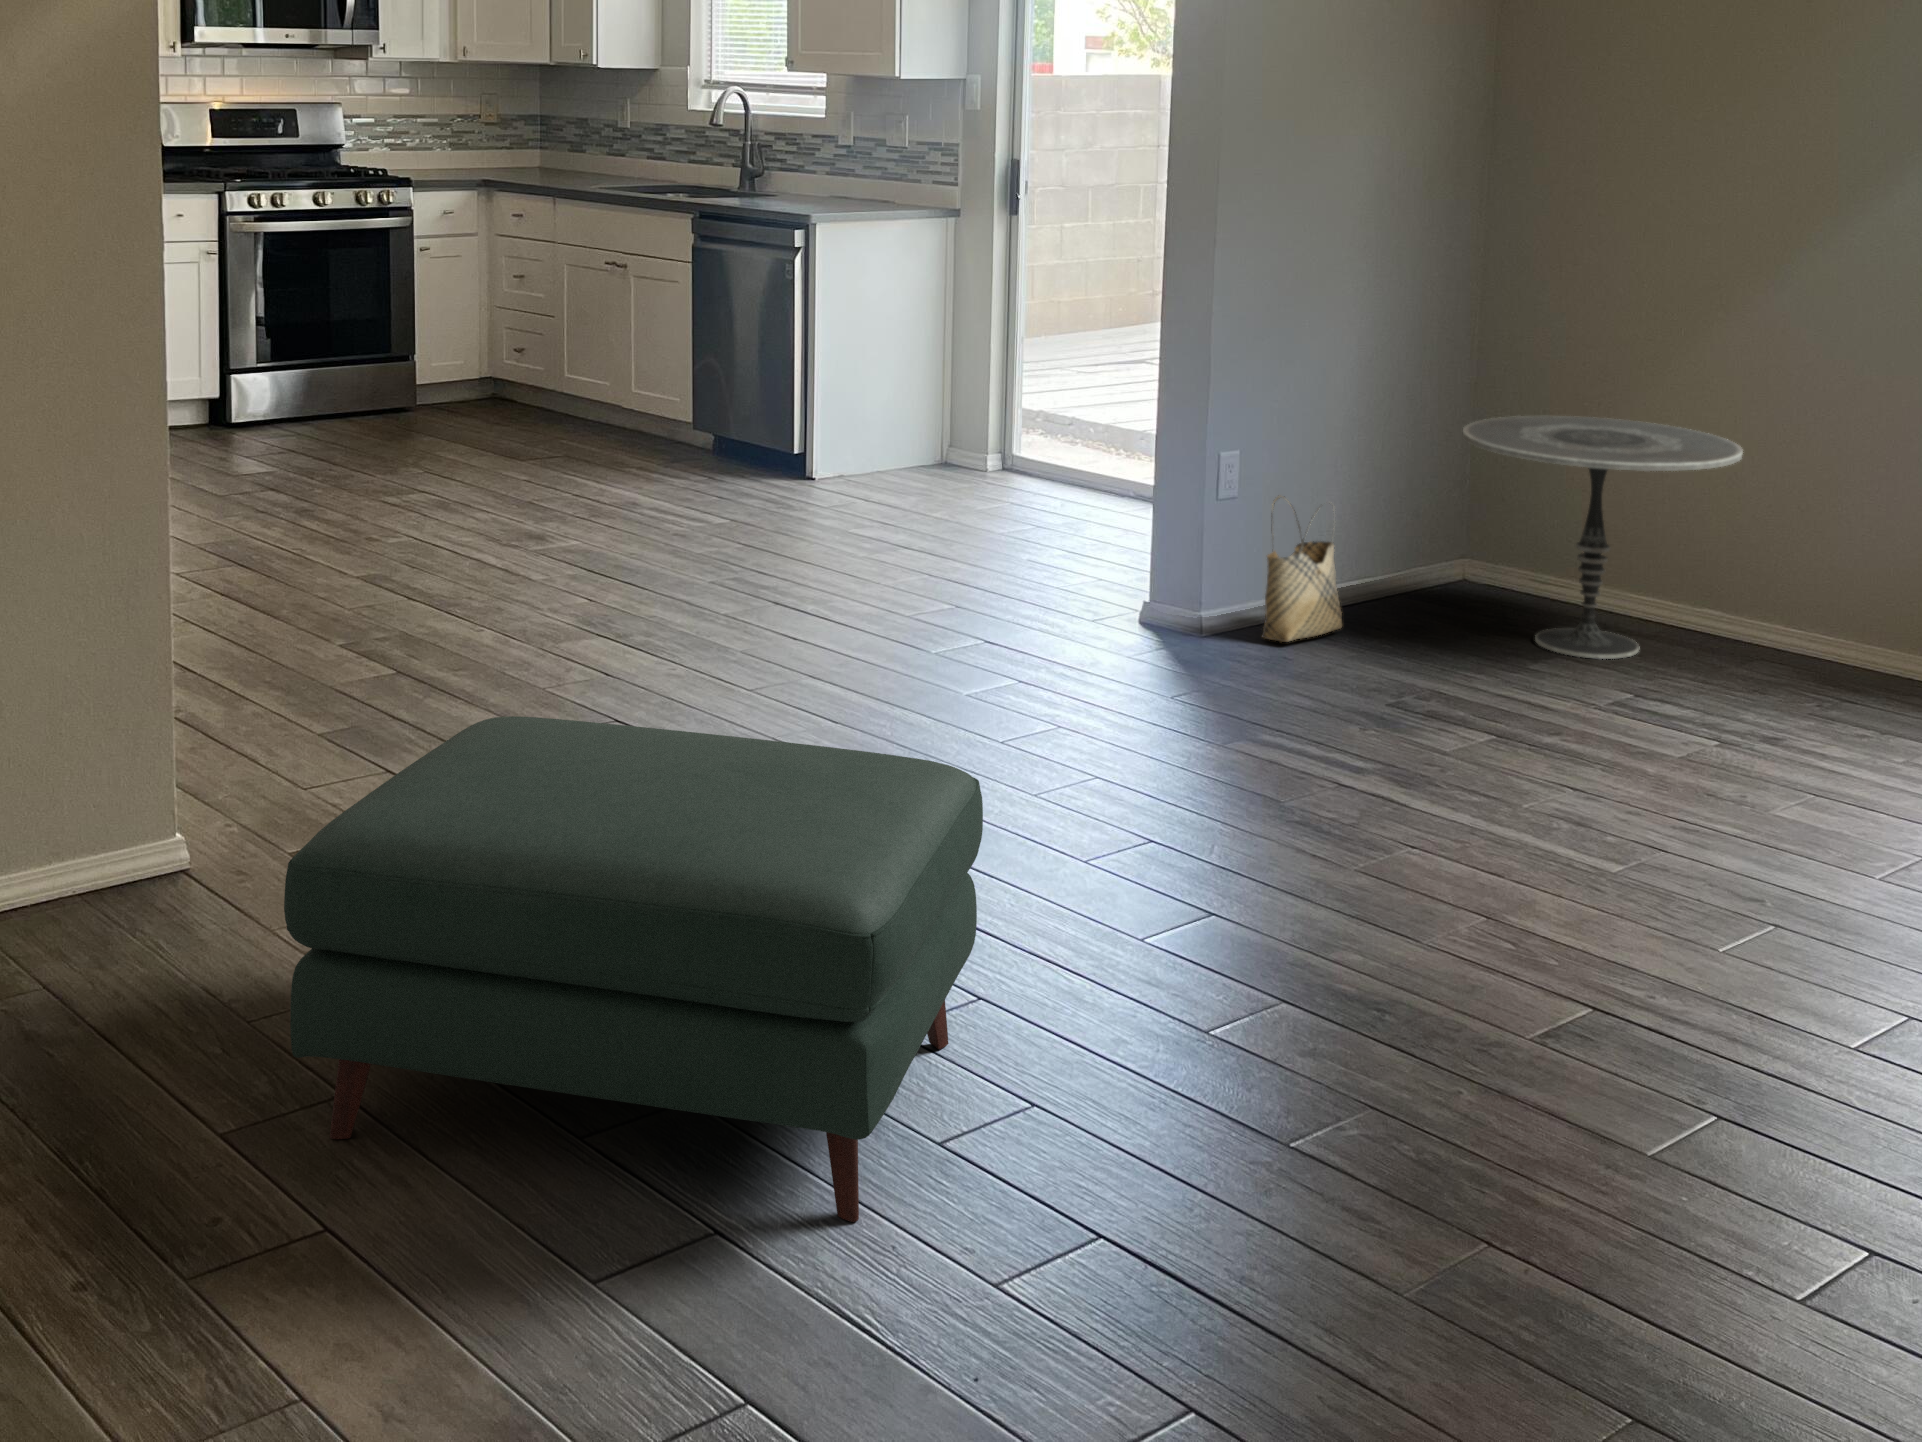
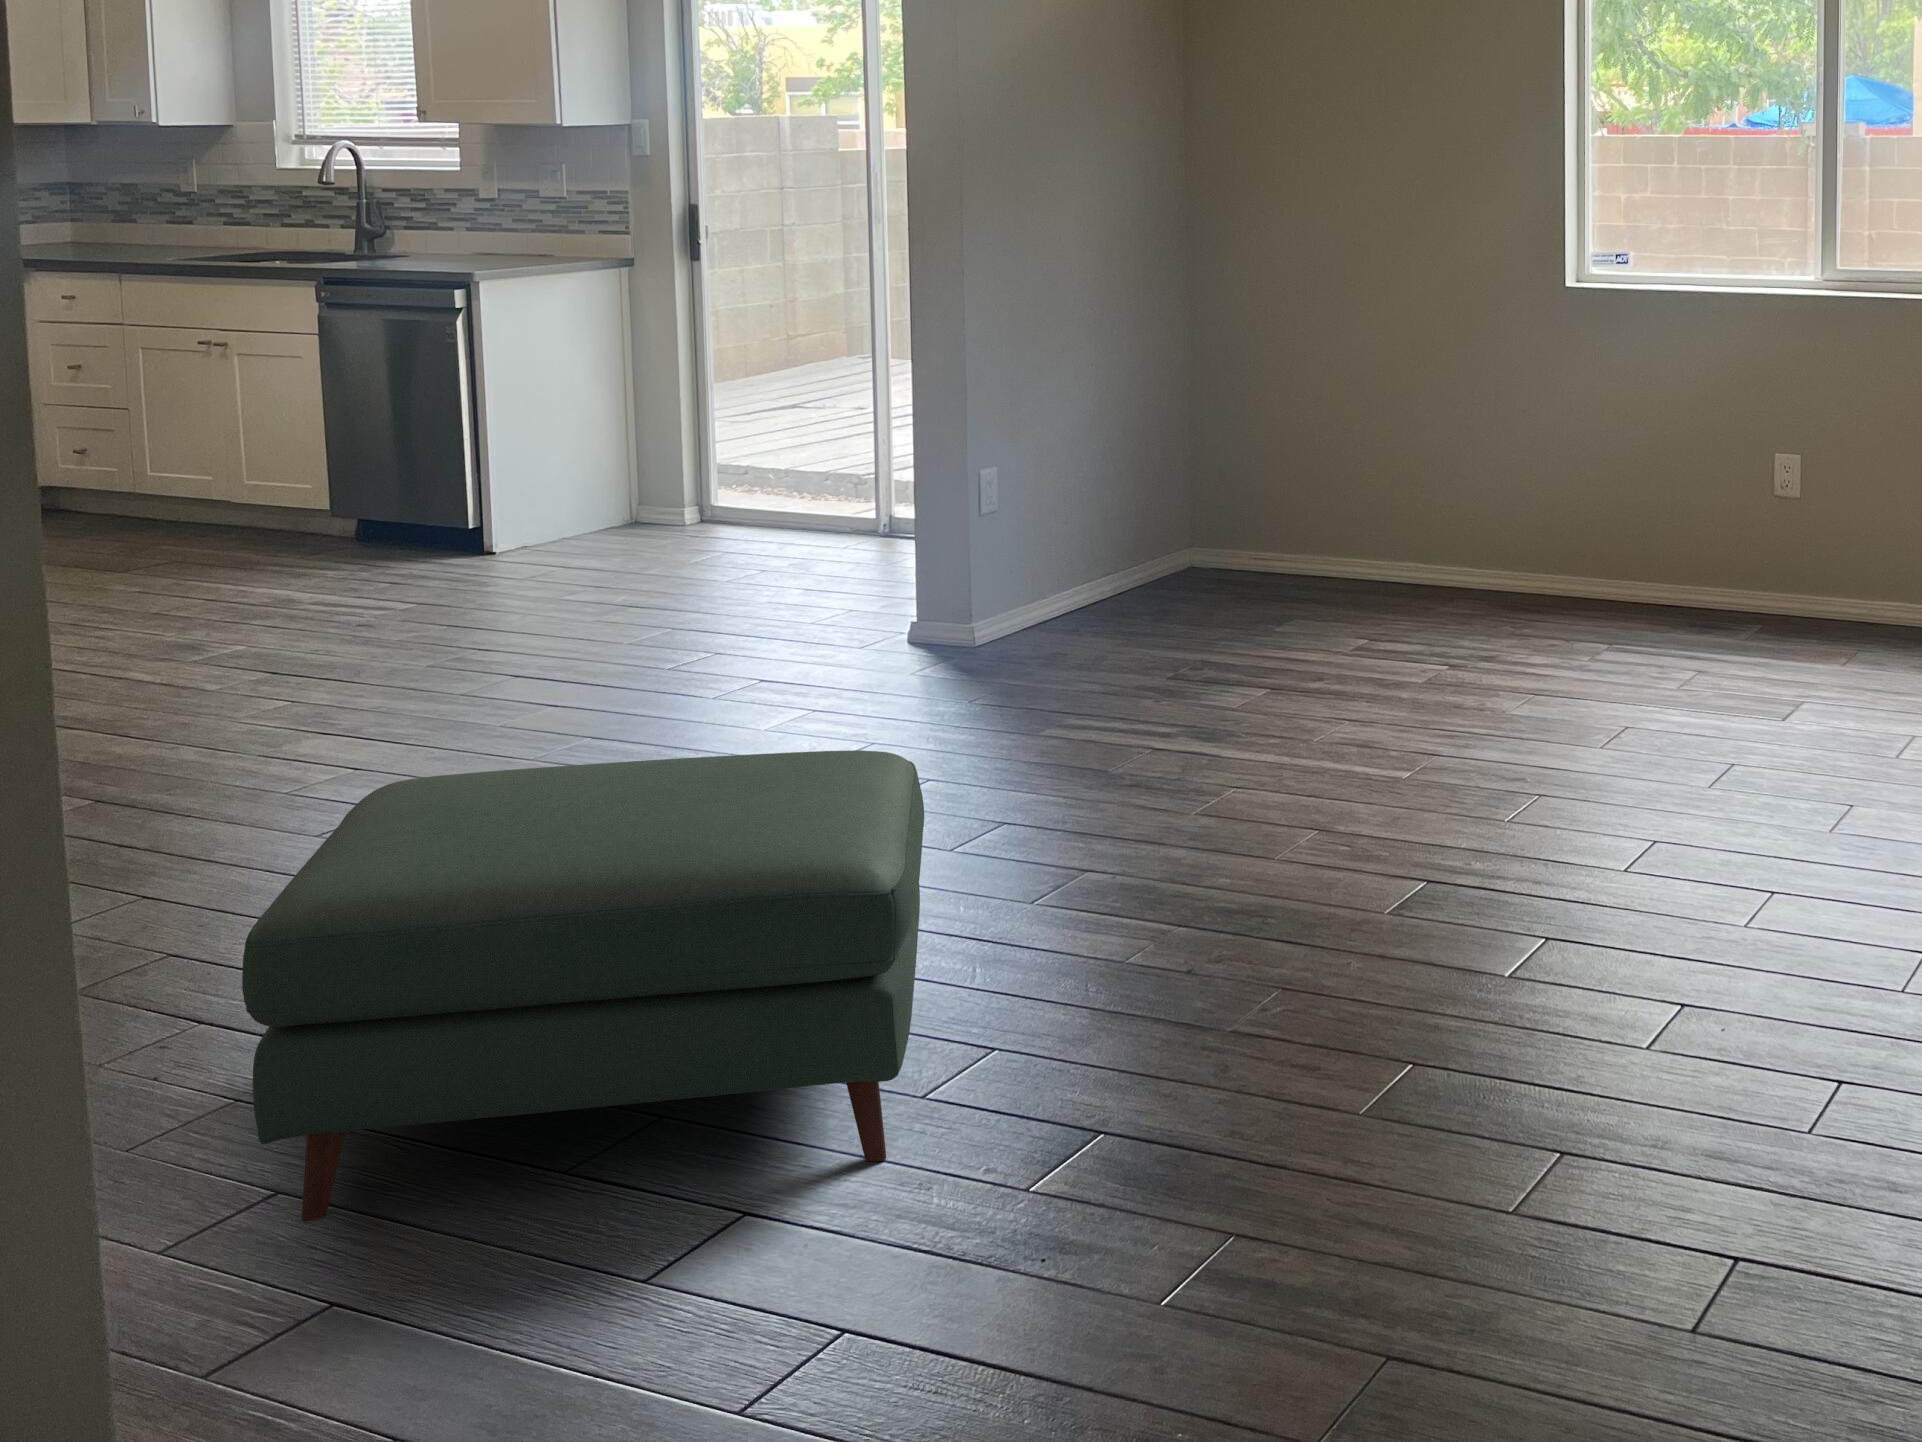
side table: present [1463,416,1743,659] -> none [1195,407,1431,617]
woven basket: present [1262,496,1342,642] -> none [1032,504,1103,640]

